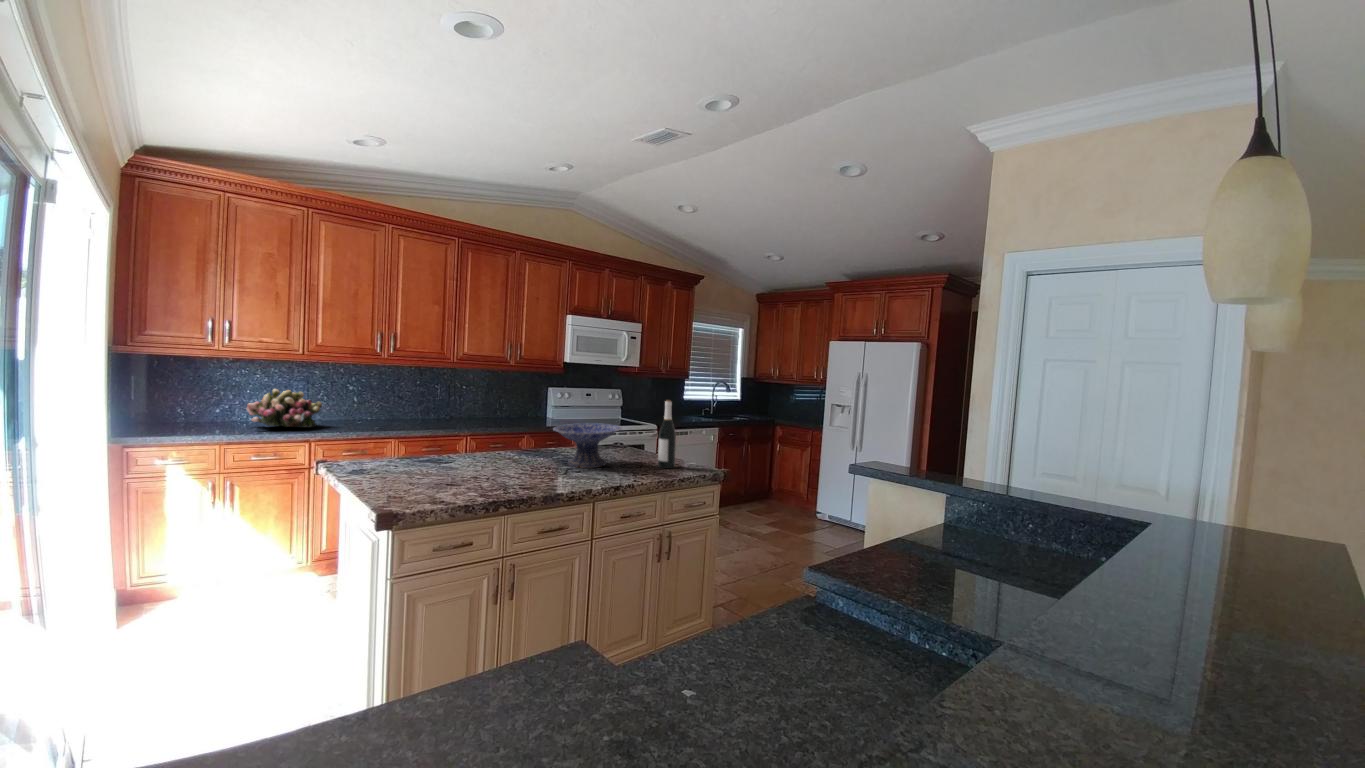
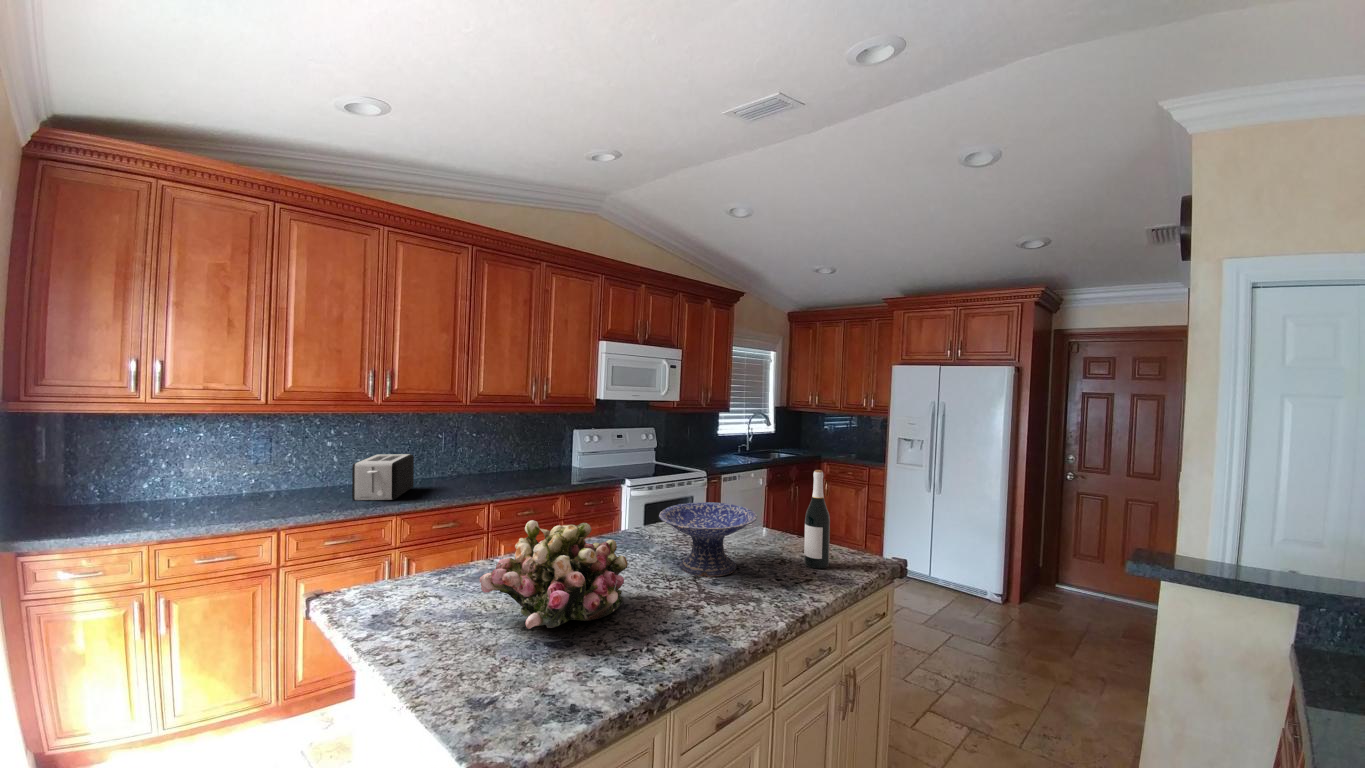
flower arrangement: present [247,389,322,427] -> present [480,520,628,629]
toaster: none [364,397,412,429] -> present [352,454,414,500]

